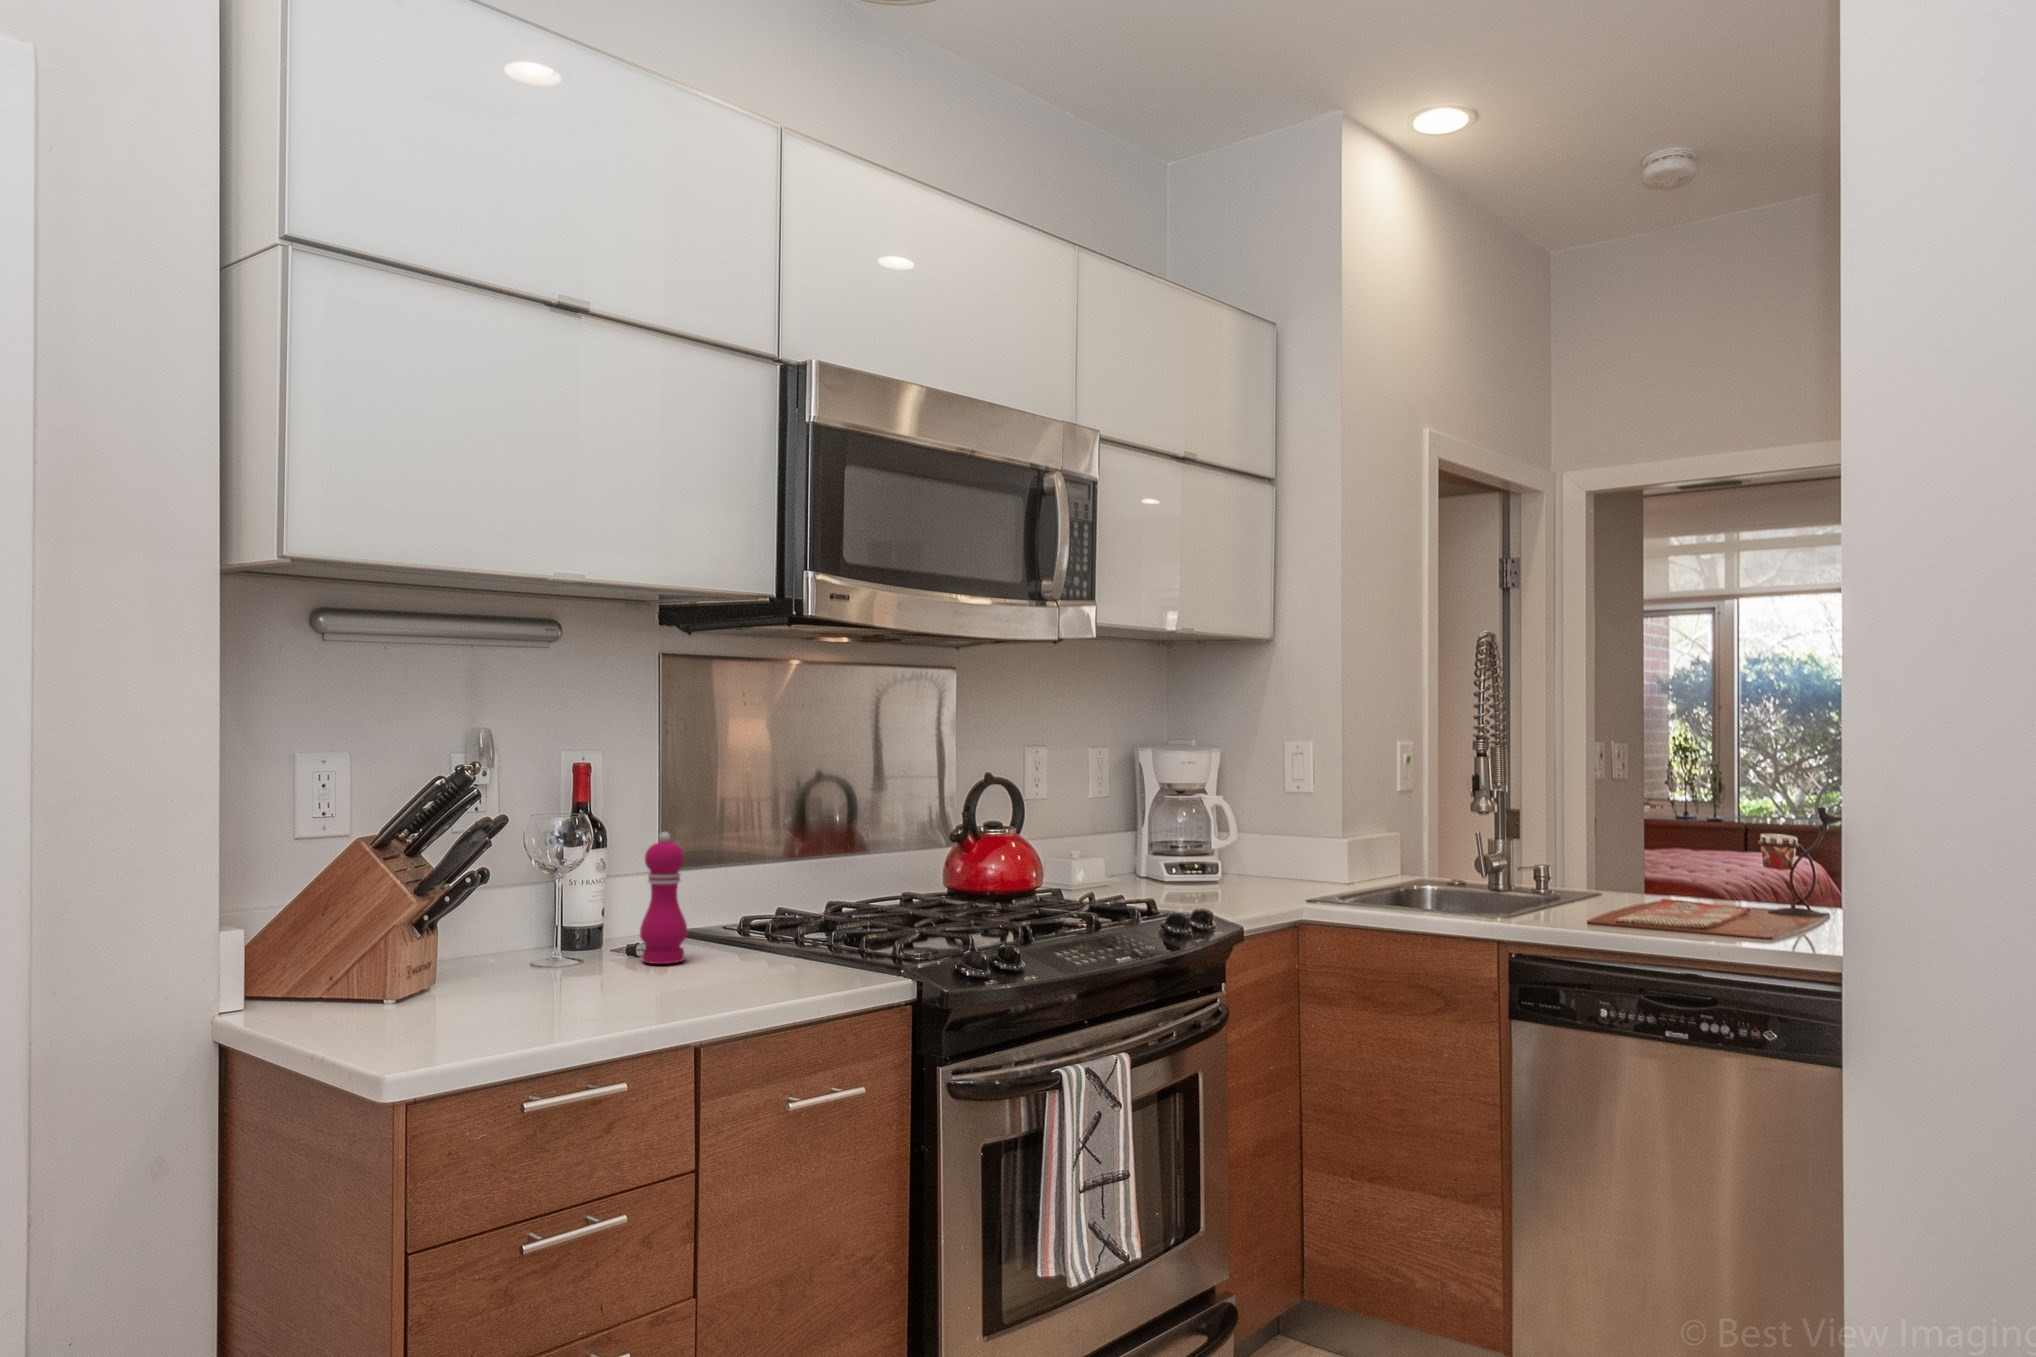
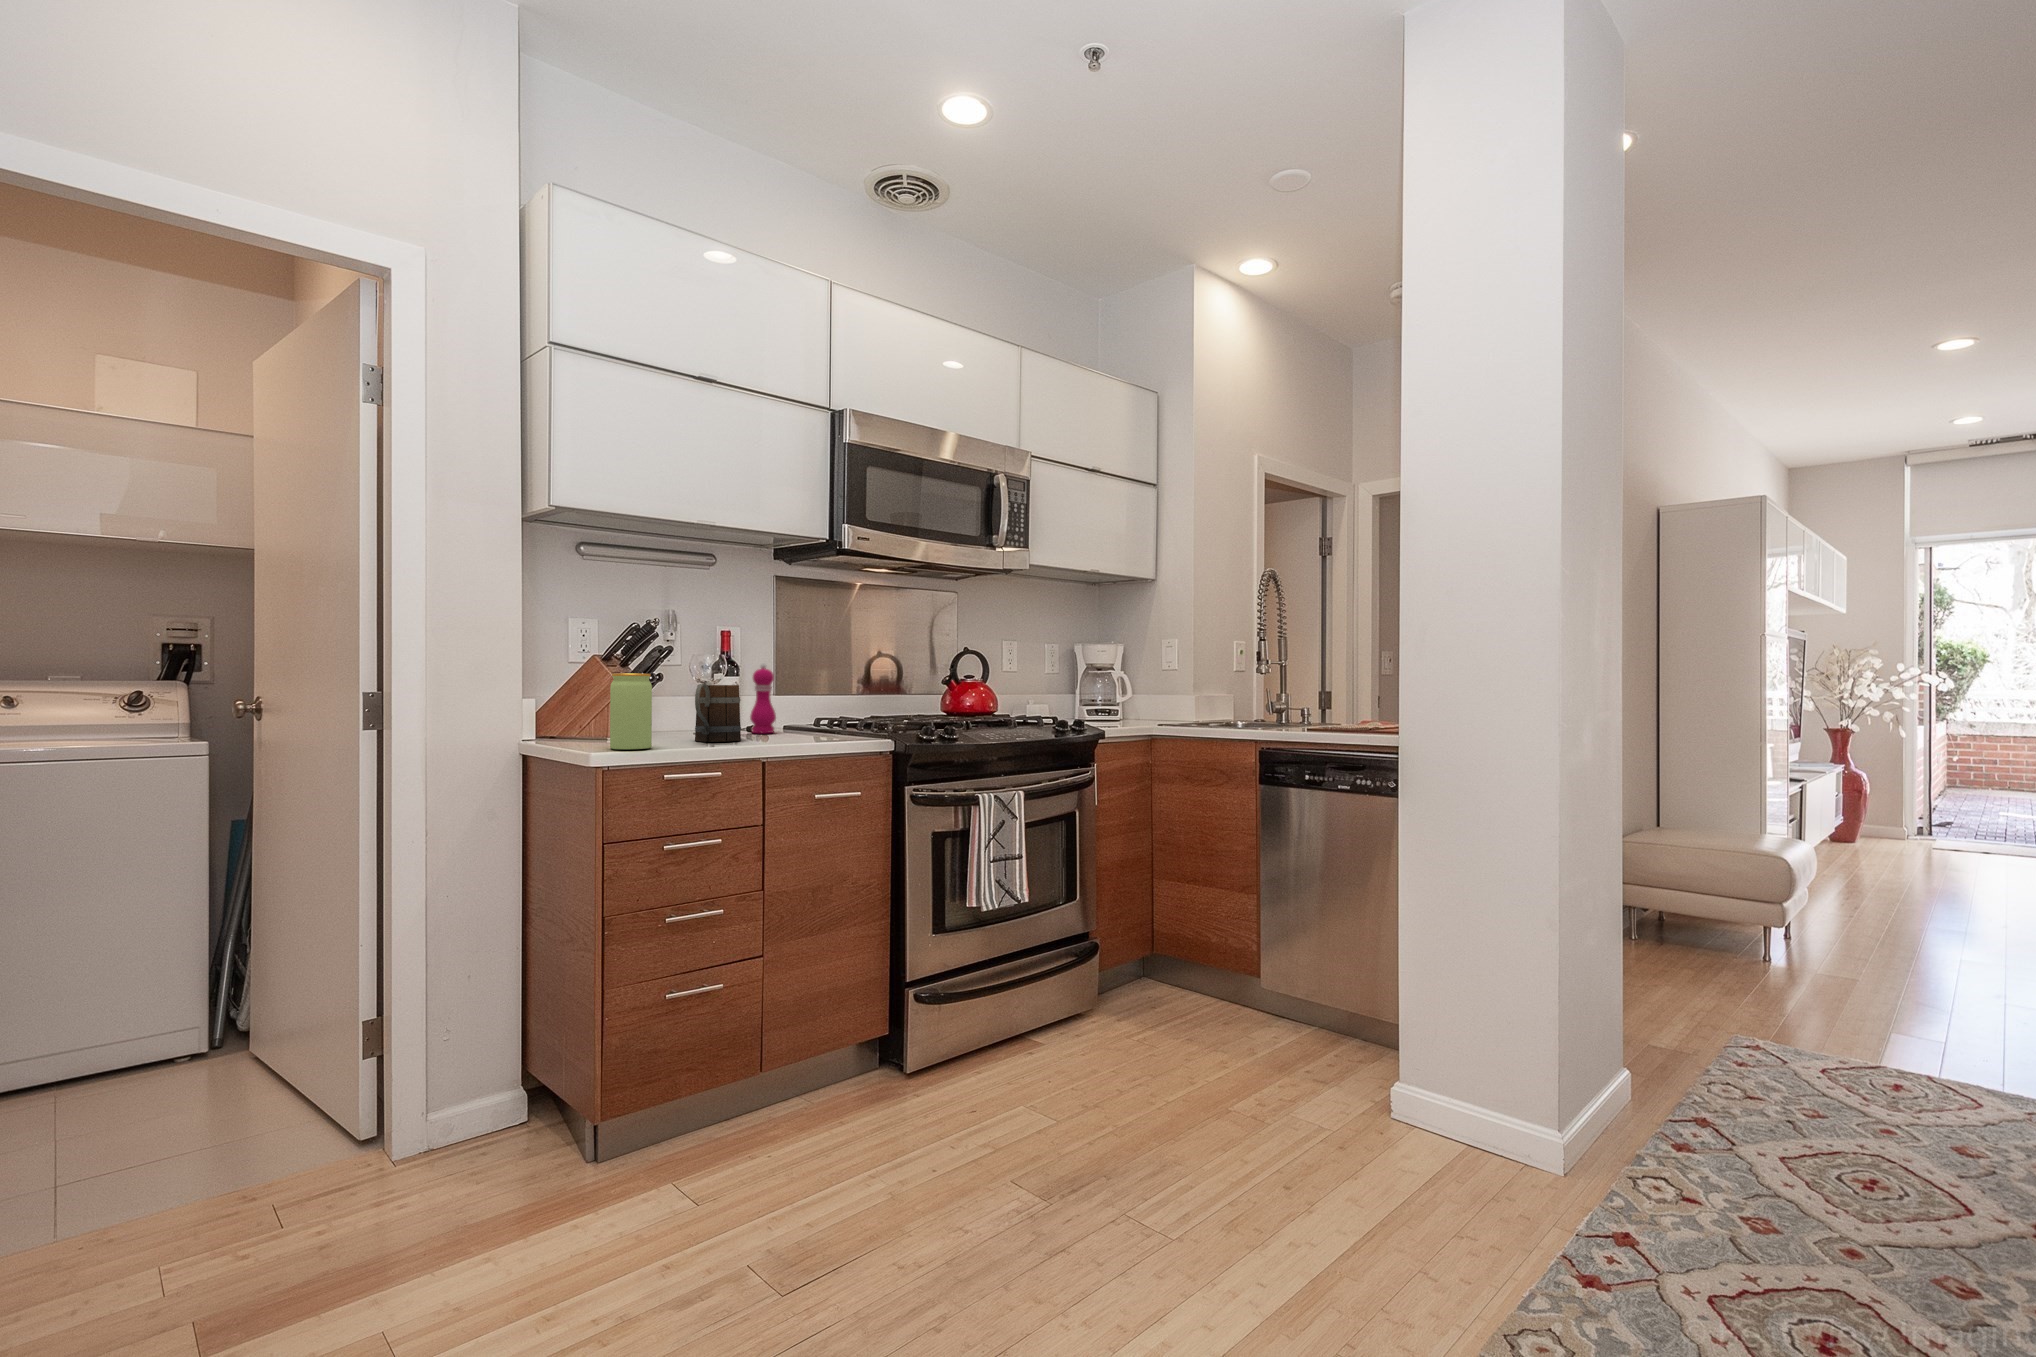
jar: none [401,884,484,1041] -> present [610,673,652,749]
mug: none [551,884,638,1001] -> present [695,684,741,742]

